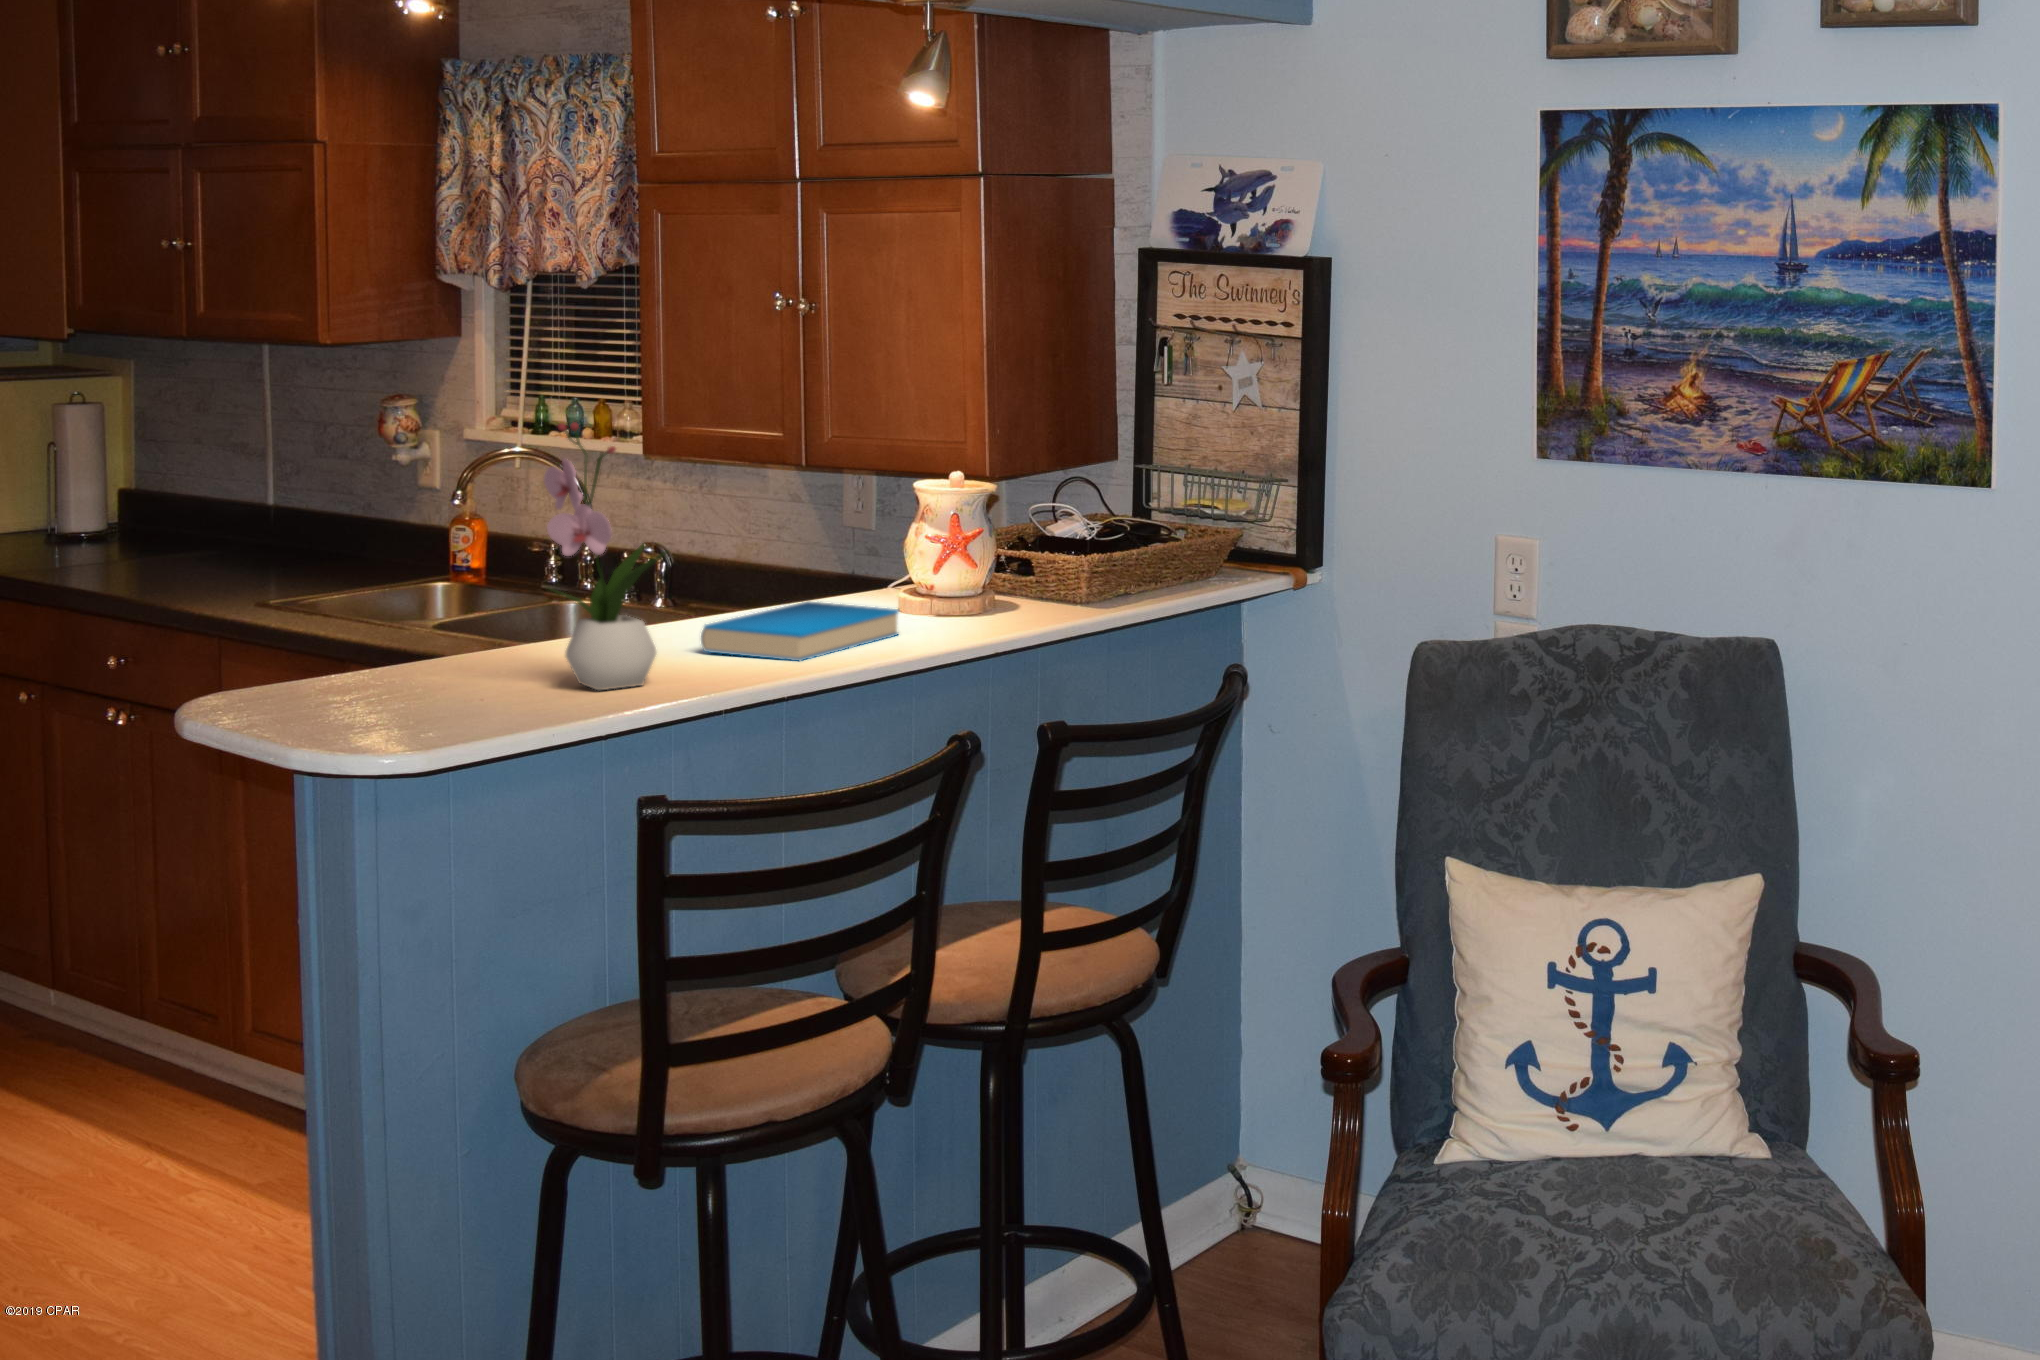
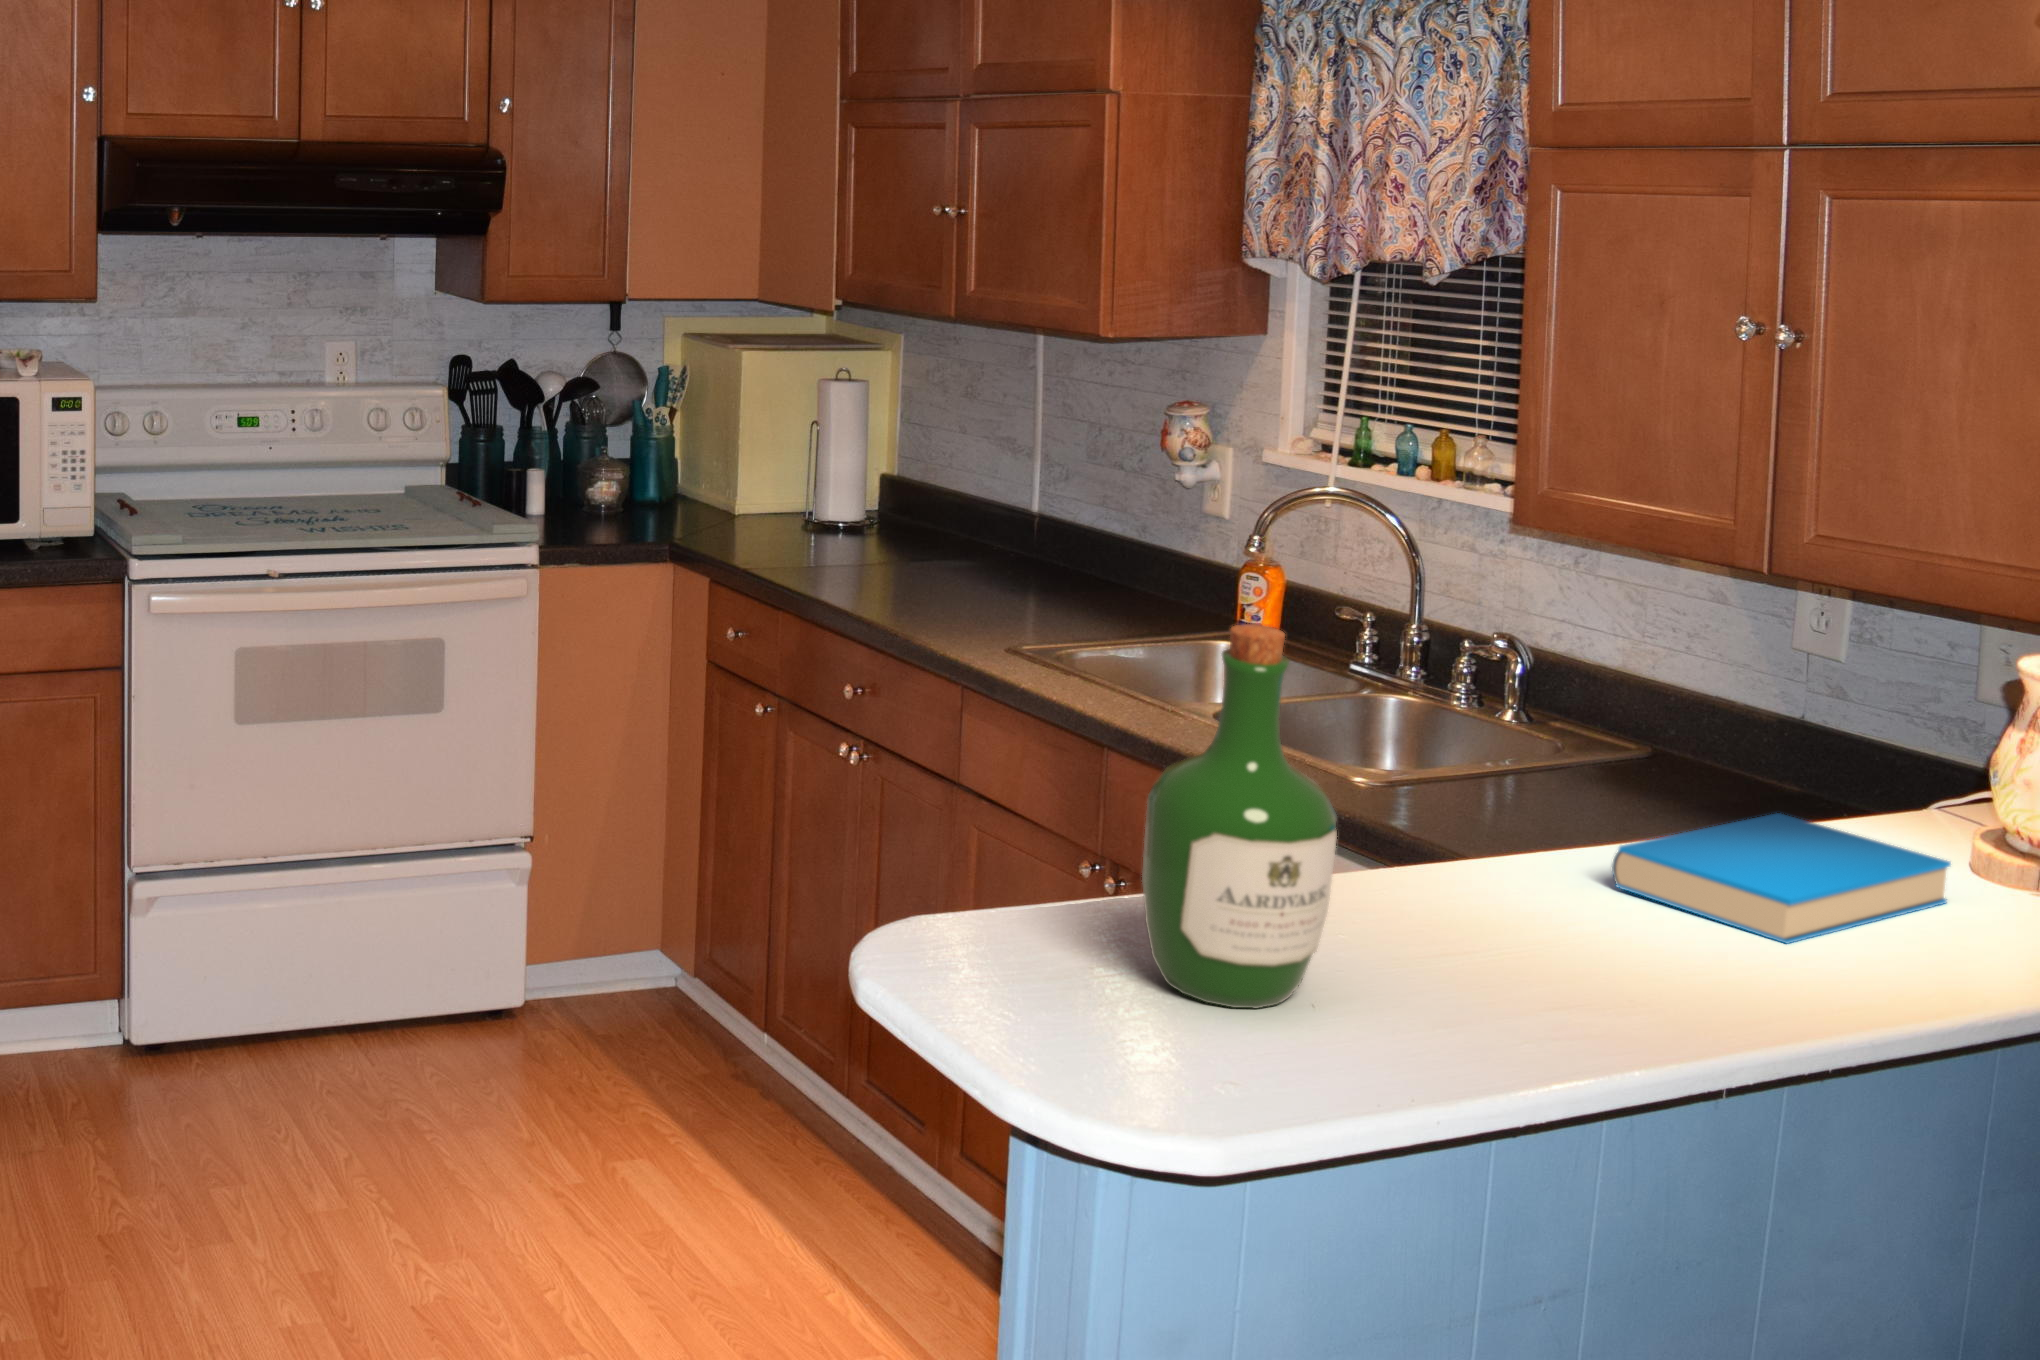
flower arrangement: present [544,423,668,690] -> none [1387,533,1592,958]
wine bottle: none [378,479,510,728] -> present [1142,624,1337,1008]

